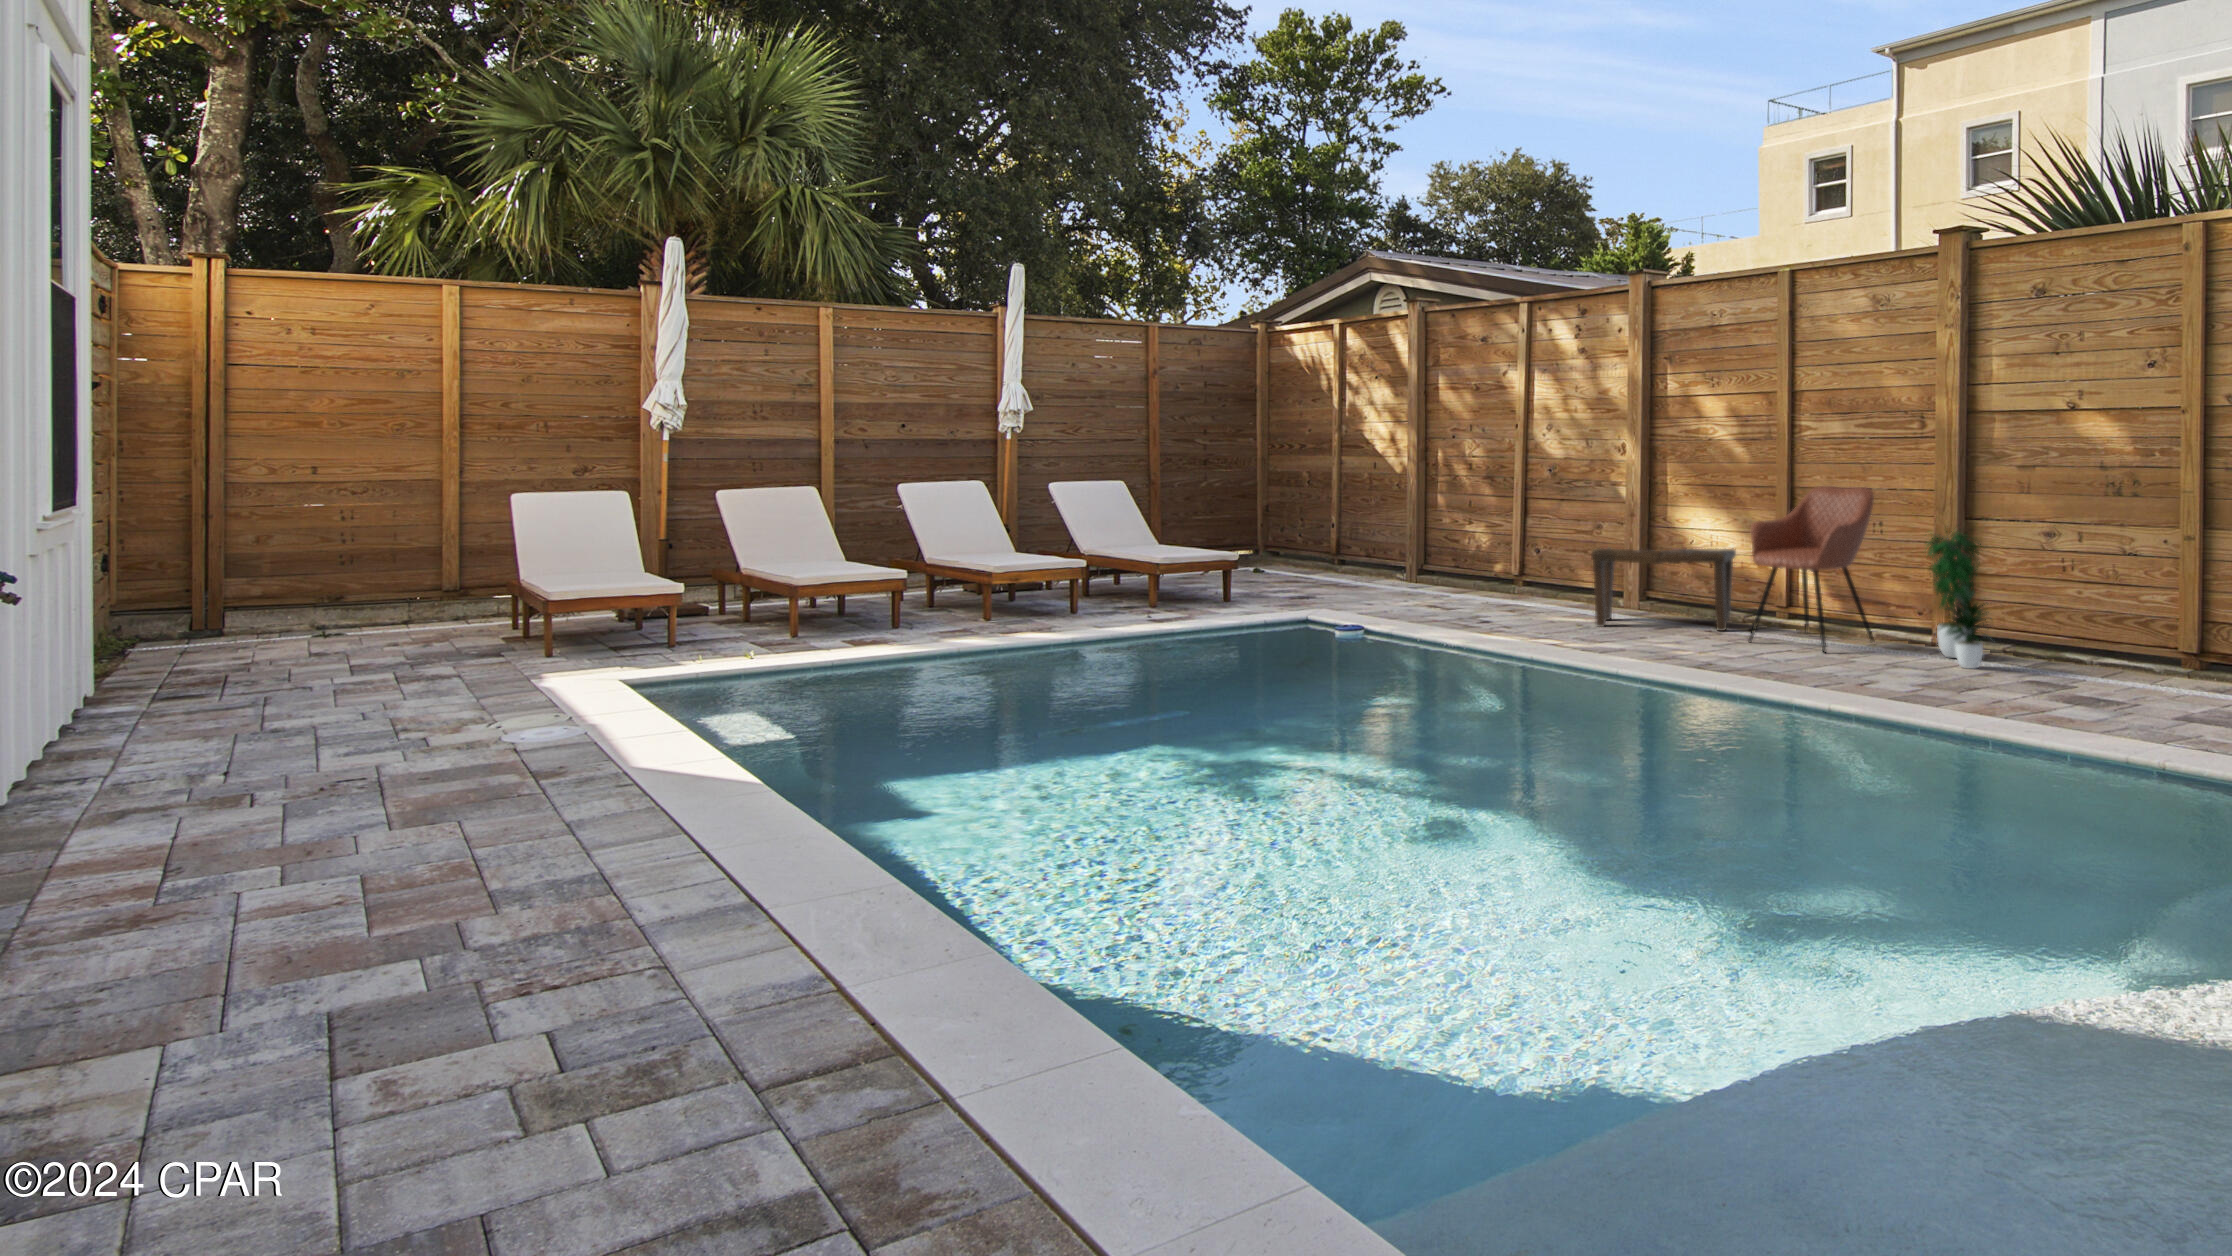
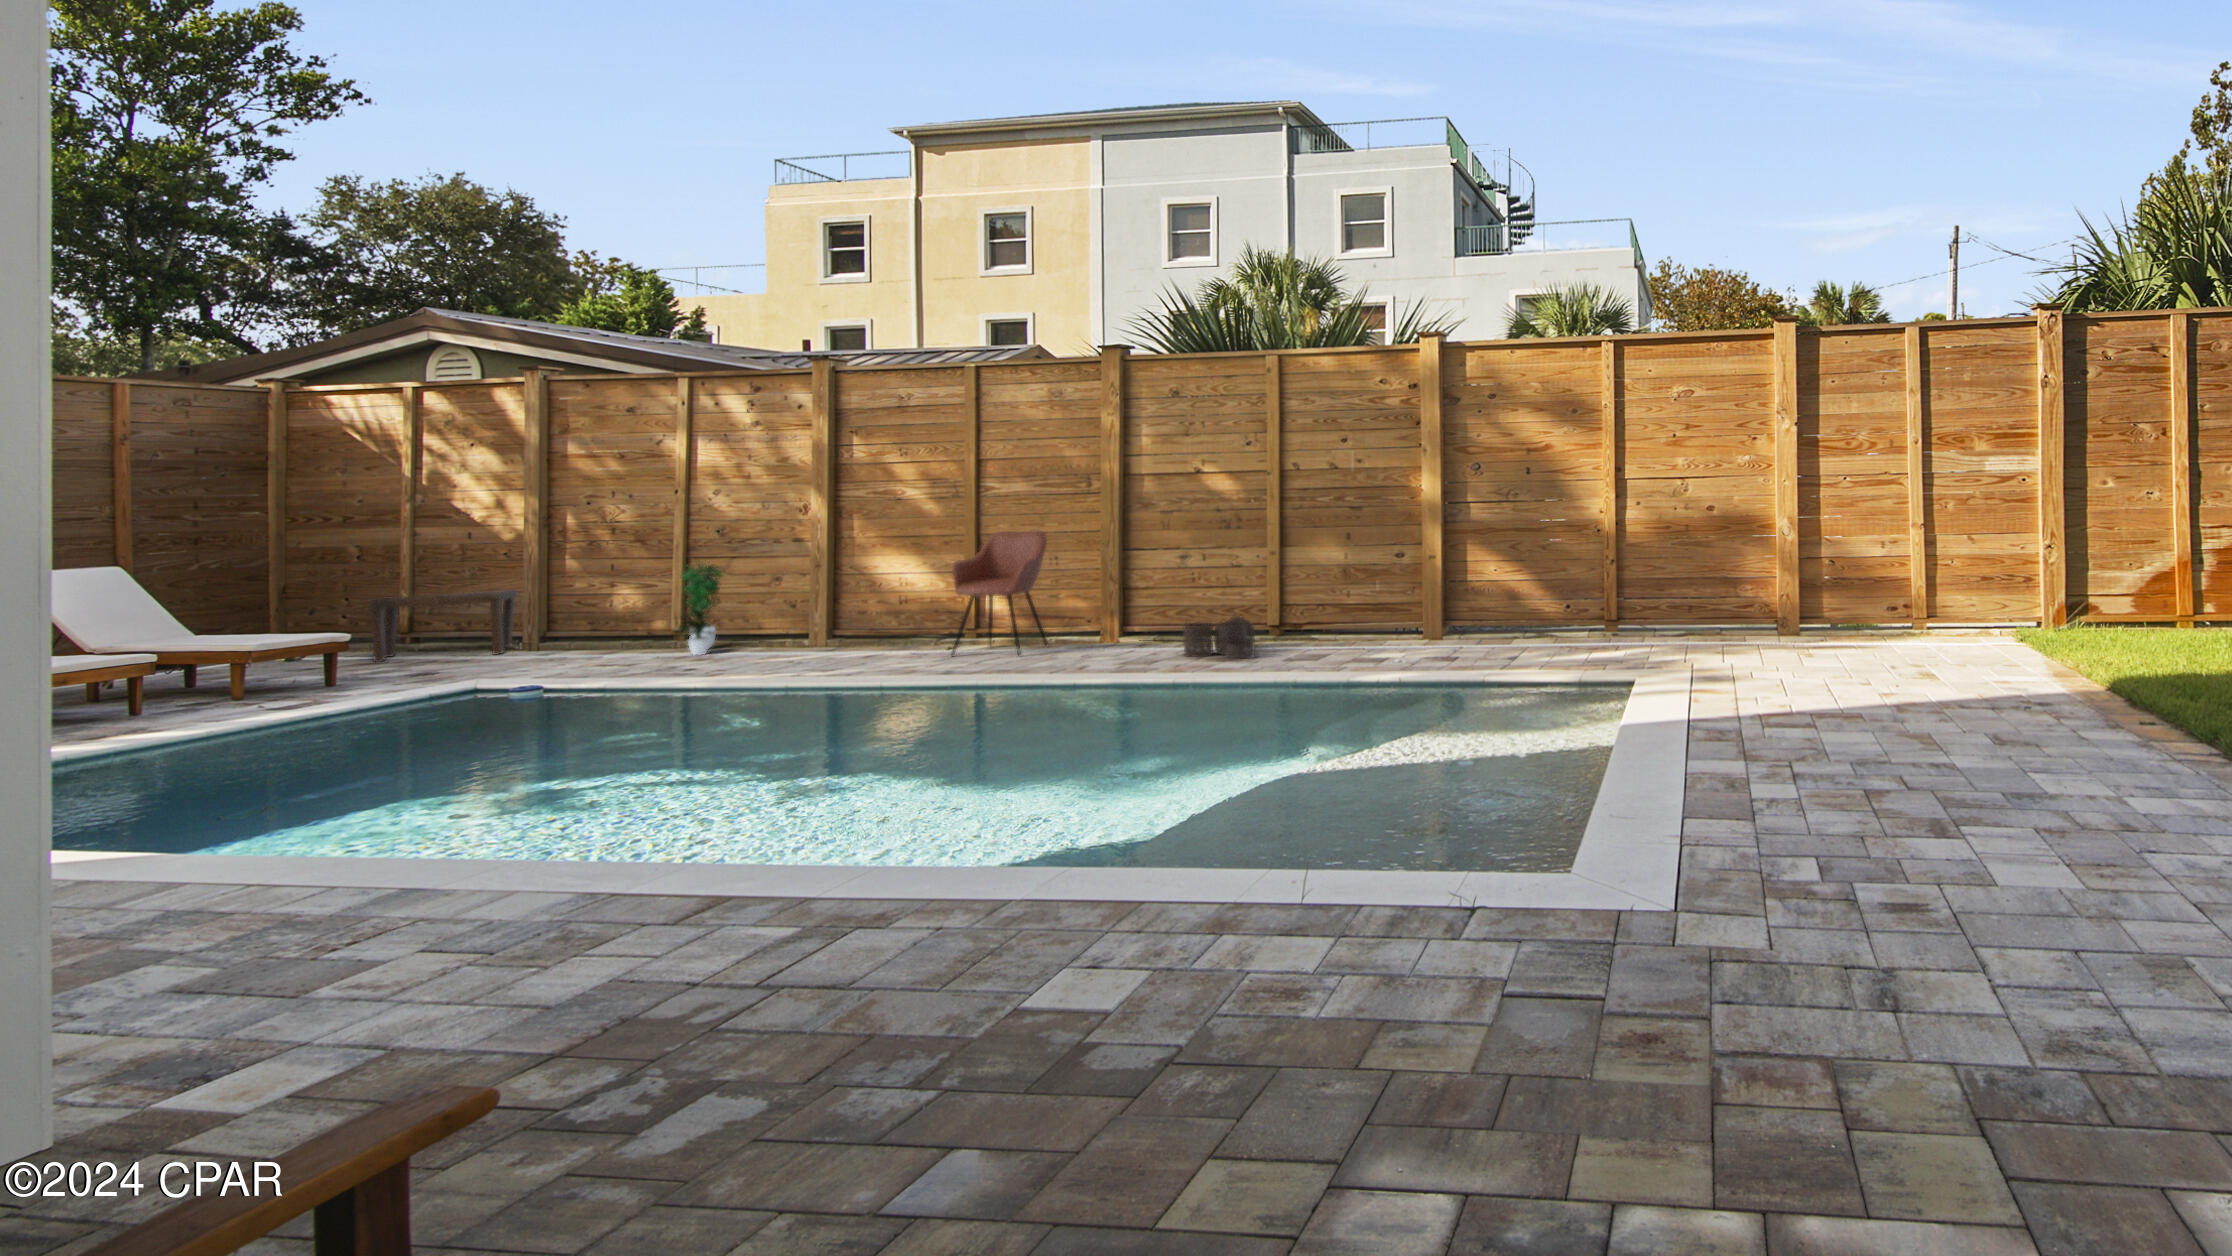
potted plant: present [1928,531,1992,669] -> present [679,561,724,655]
bench: present [1591,548,1736,631] -> present [369,590,517,662]
woven basket: none [2037,627,2160,700] -> present [1184,616,1255,659]

